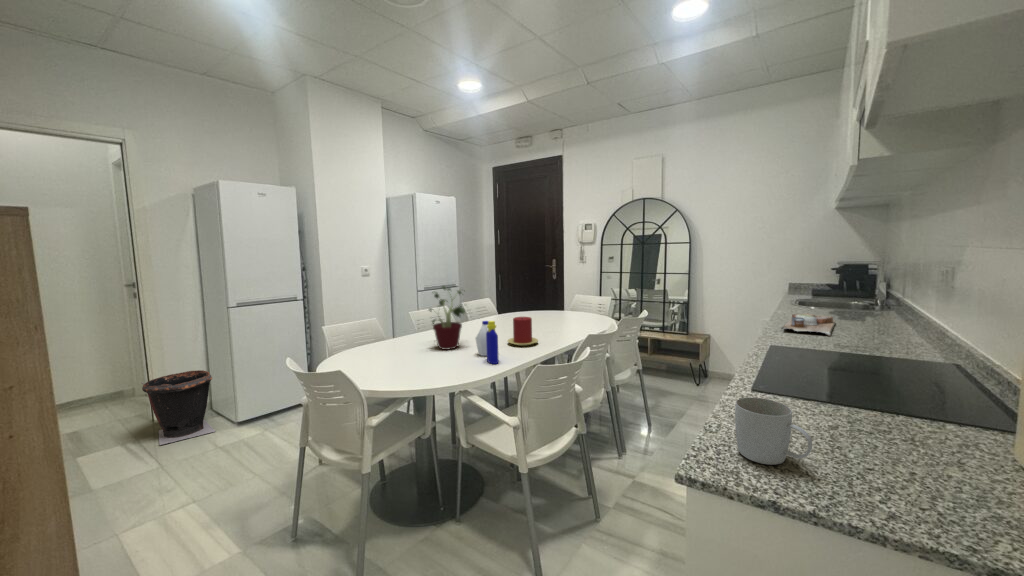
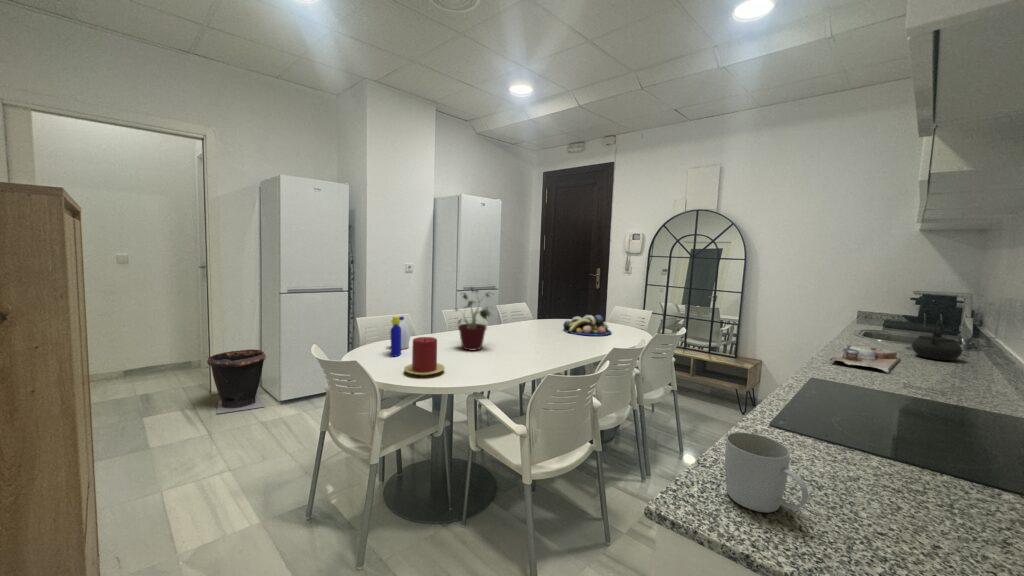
kettle: none [843,286,883,321] -> present [912,320,962,361]
fruit bowl: none [531,304,579,325] -> present [563,315,611,336]
candle: present [508,317,538,346] -> present [404,337,445,376]
bottle: present [476,321,499,364] -> present [390,316,411,357]

